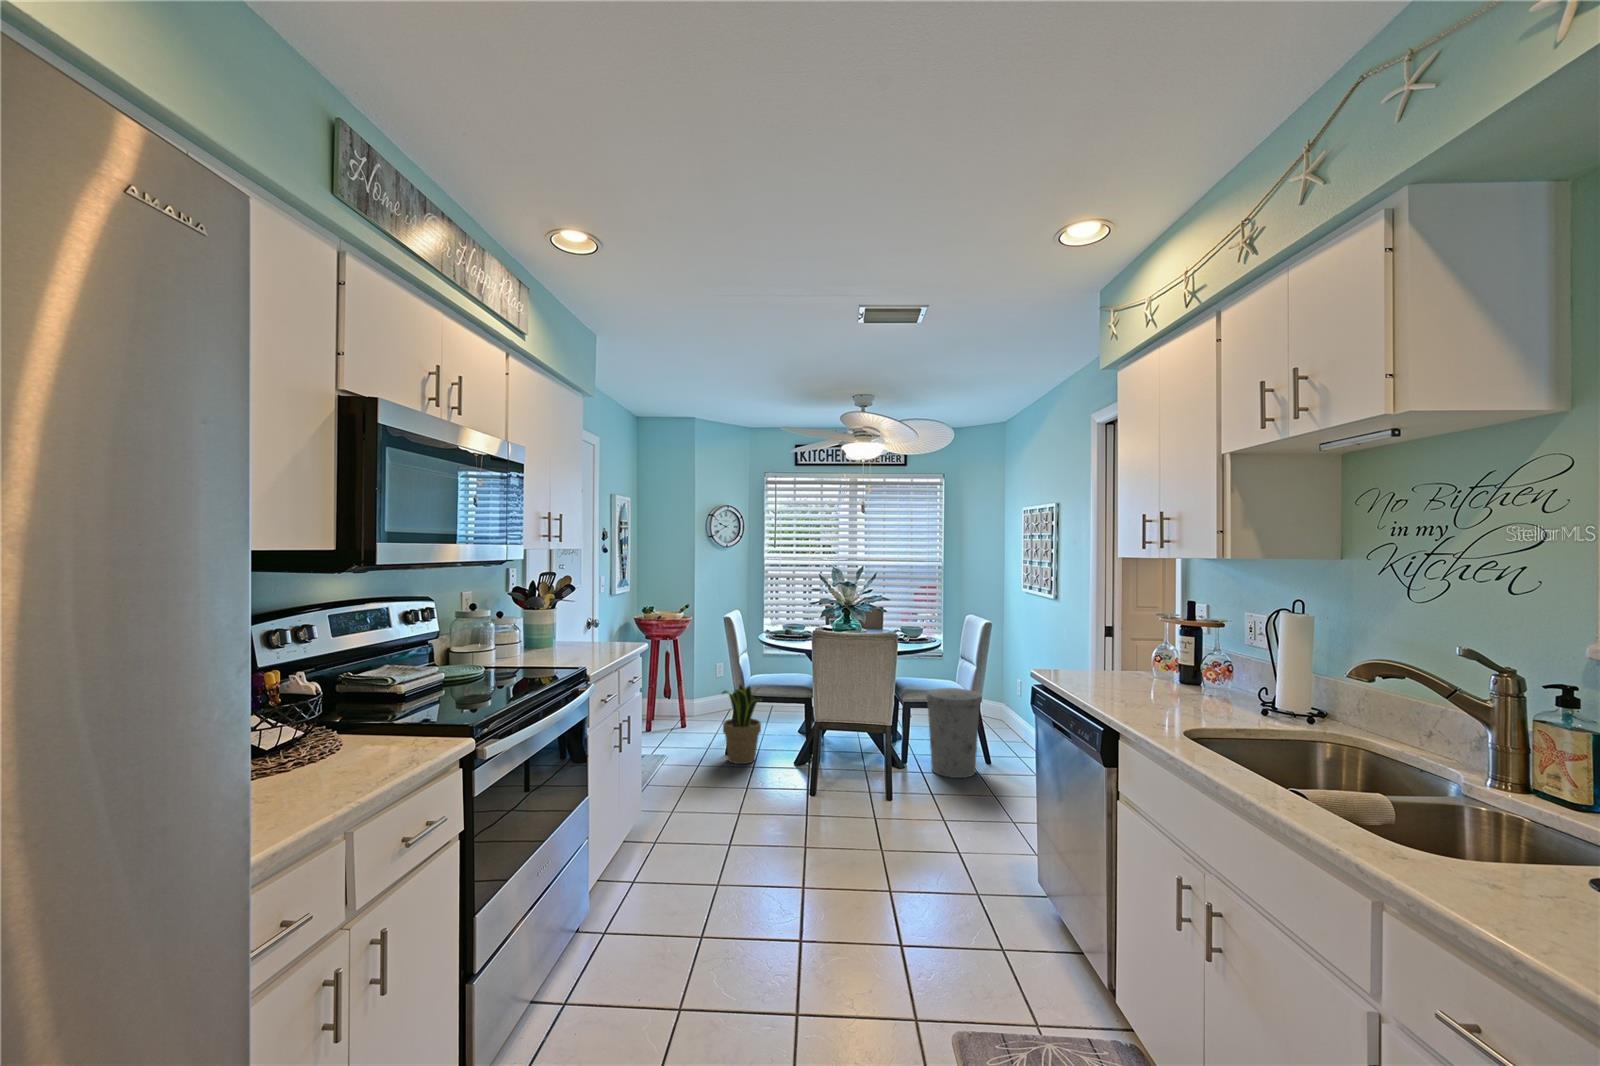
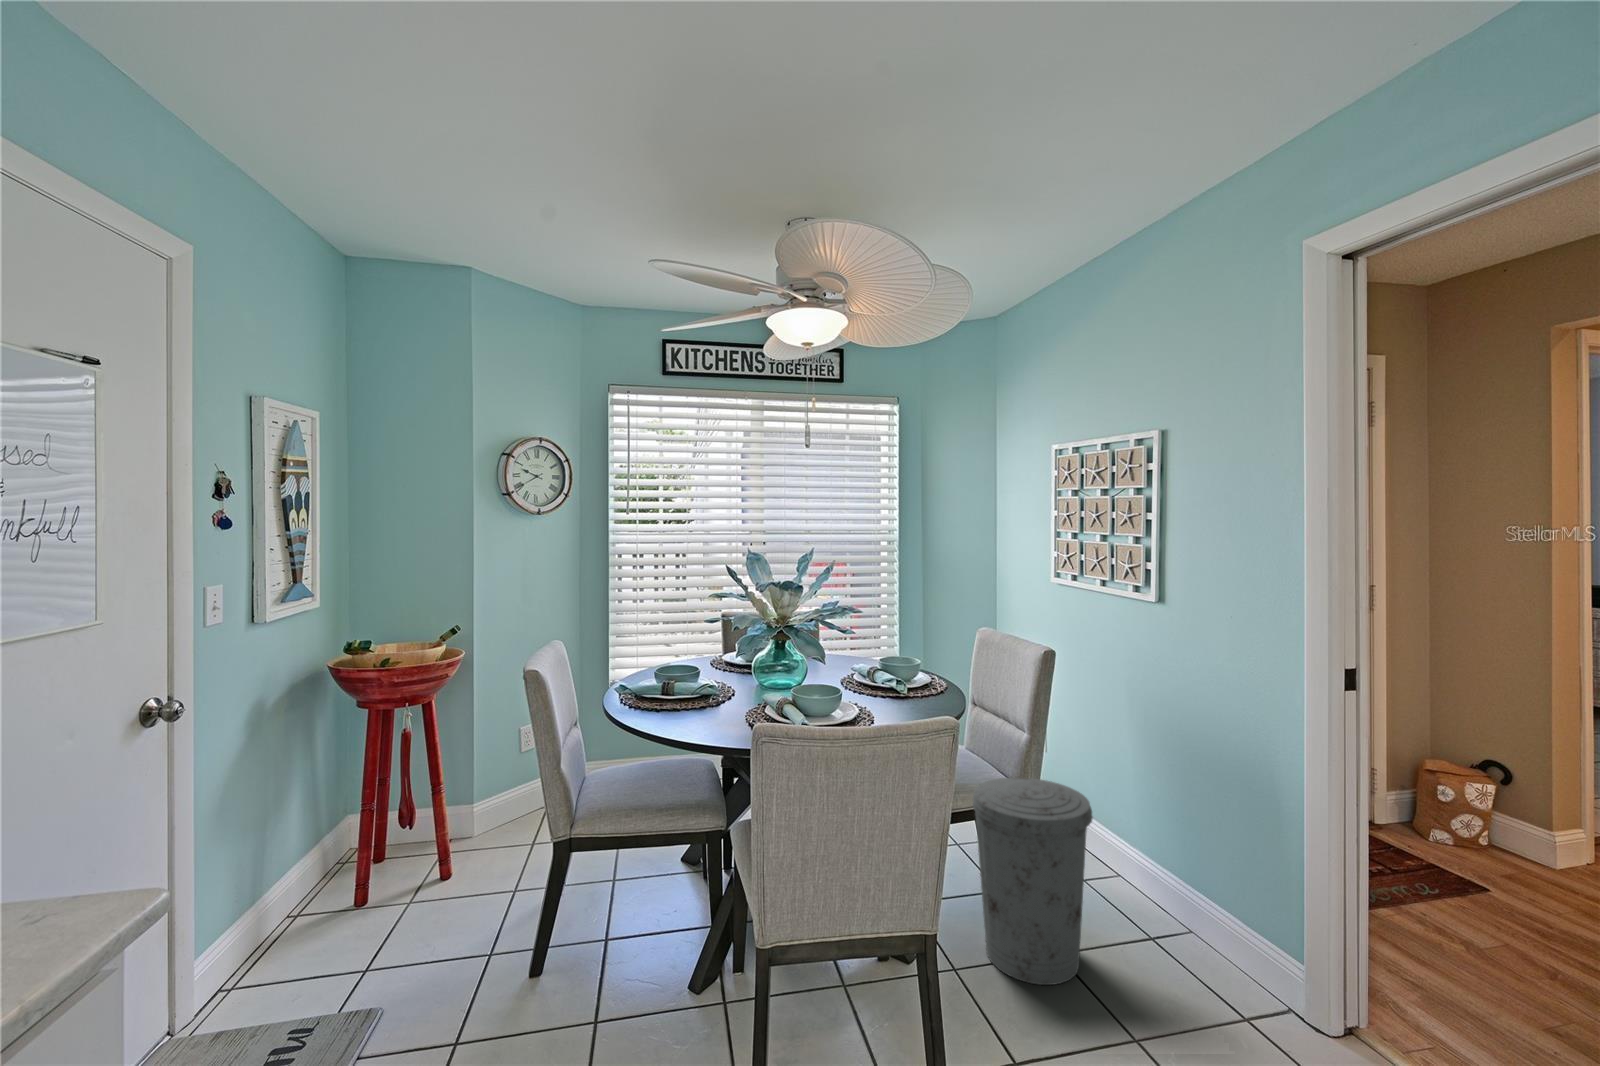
potted plant: present [722,684,762,764] -> none [514,812,618,1015]

